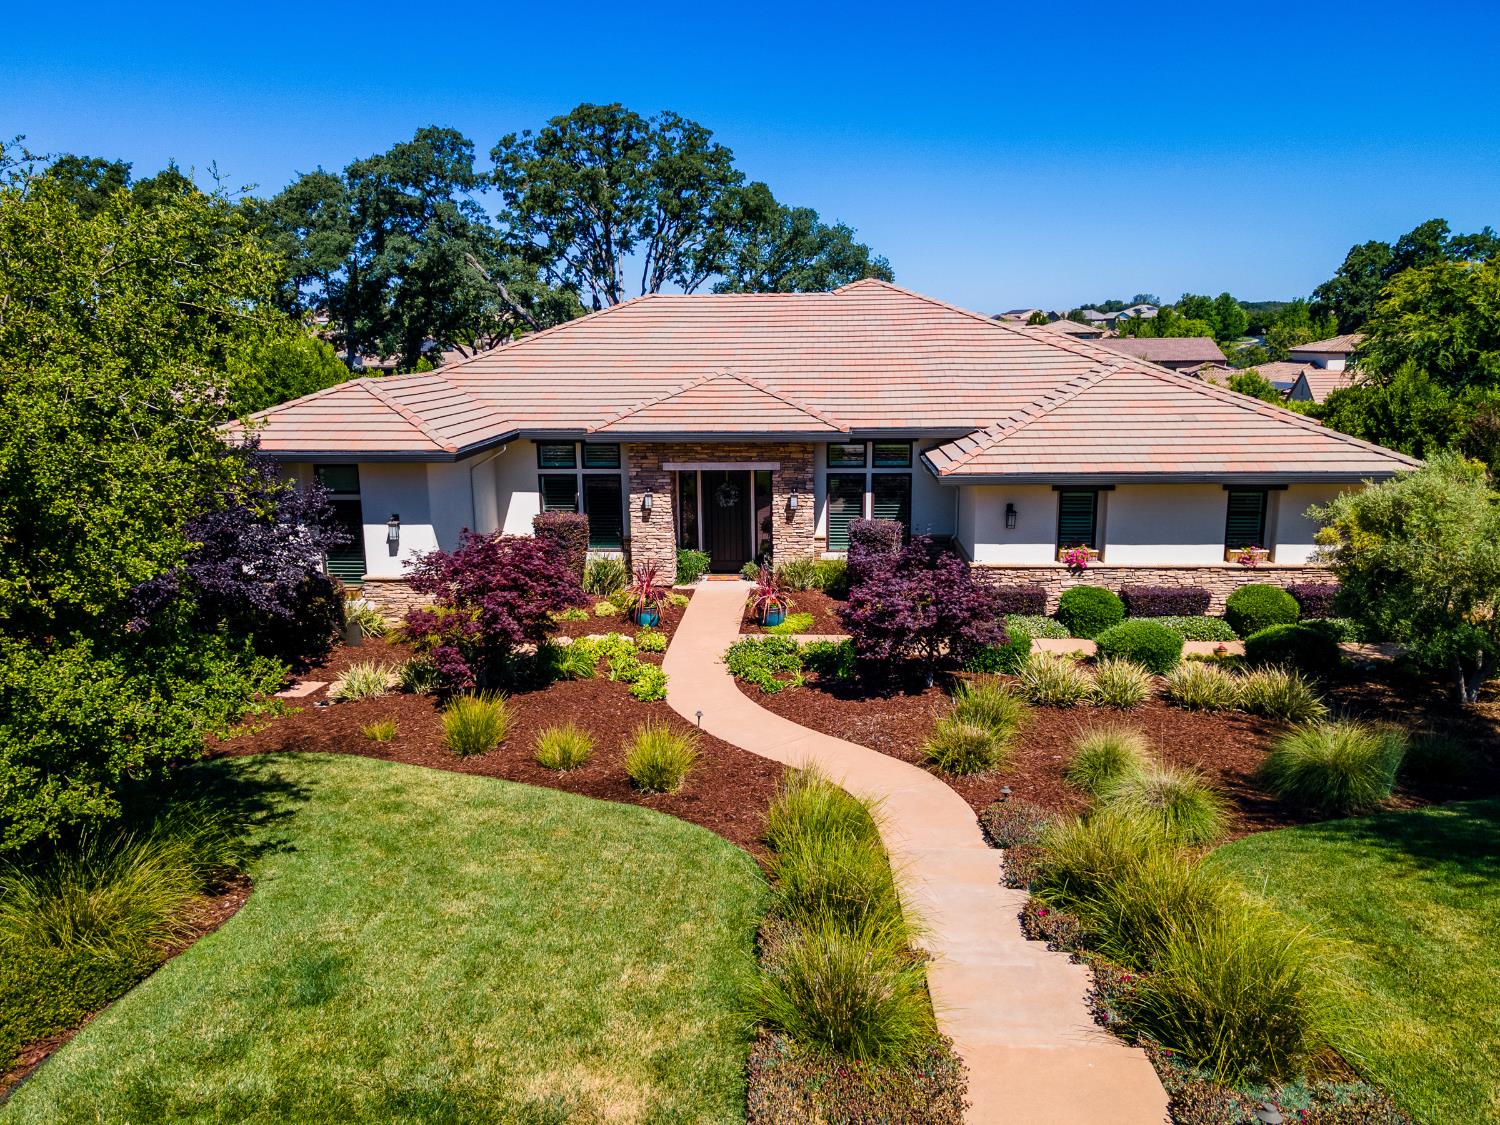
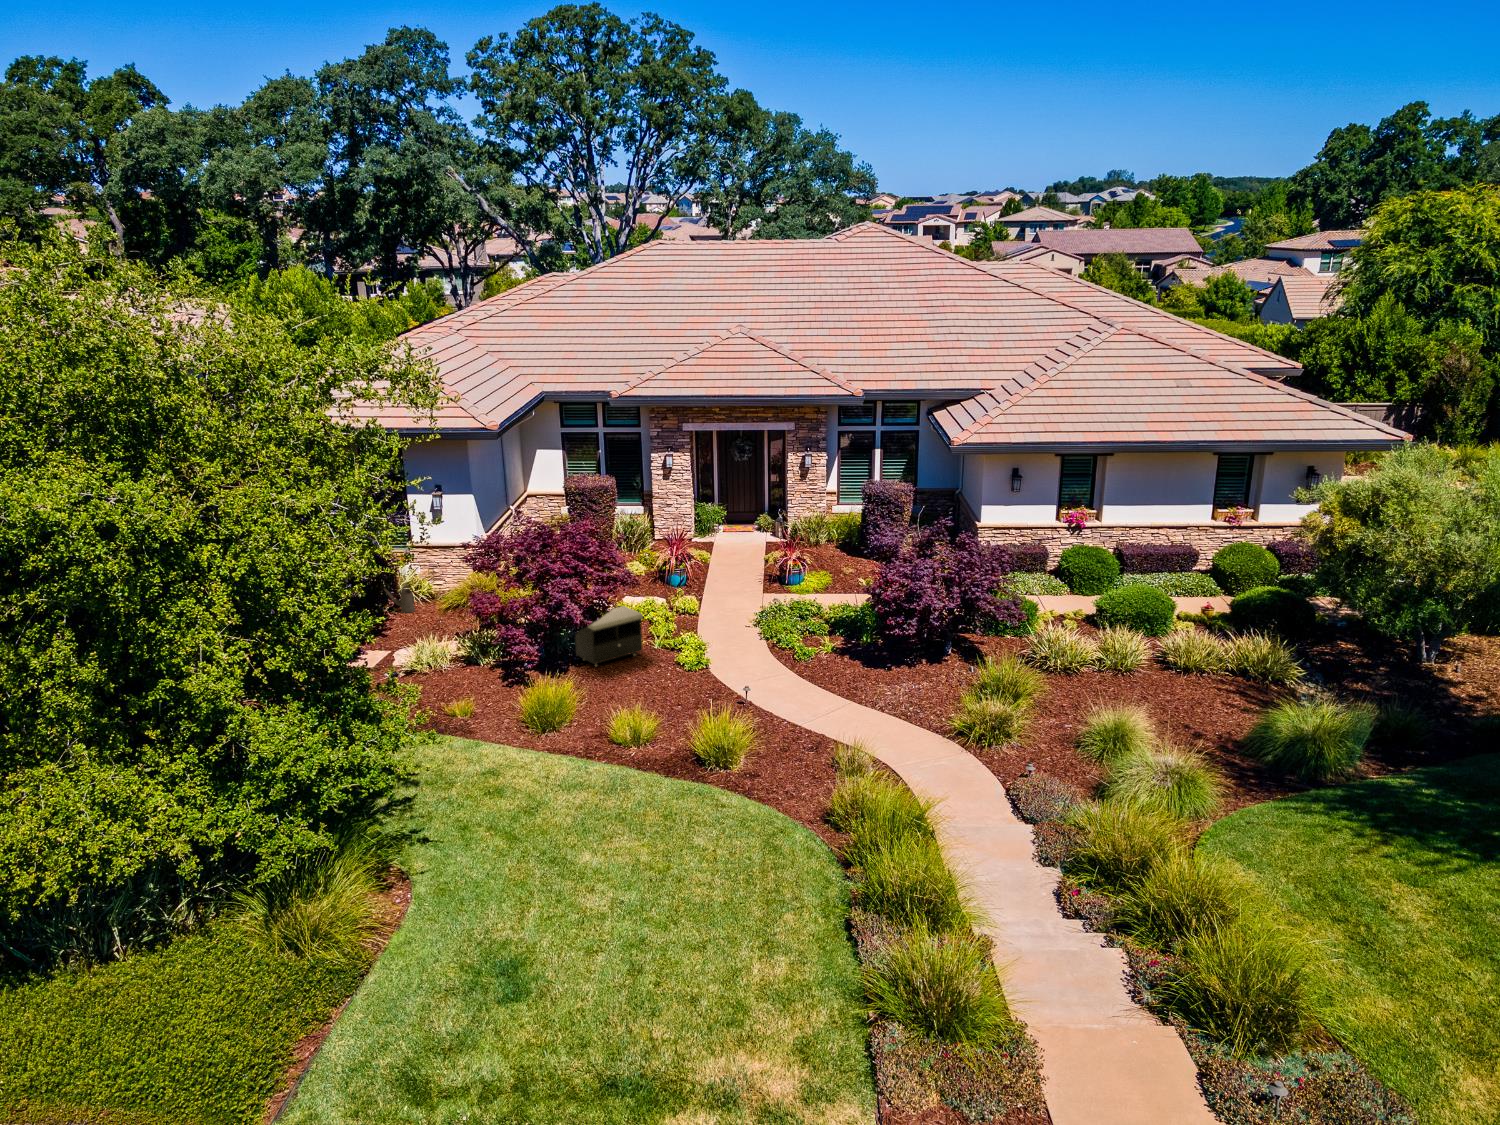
storage bench: none [522,633,596,695] -> present [575,606,643,666]

